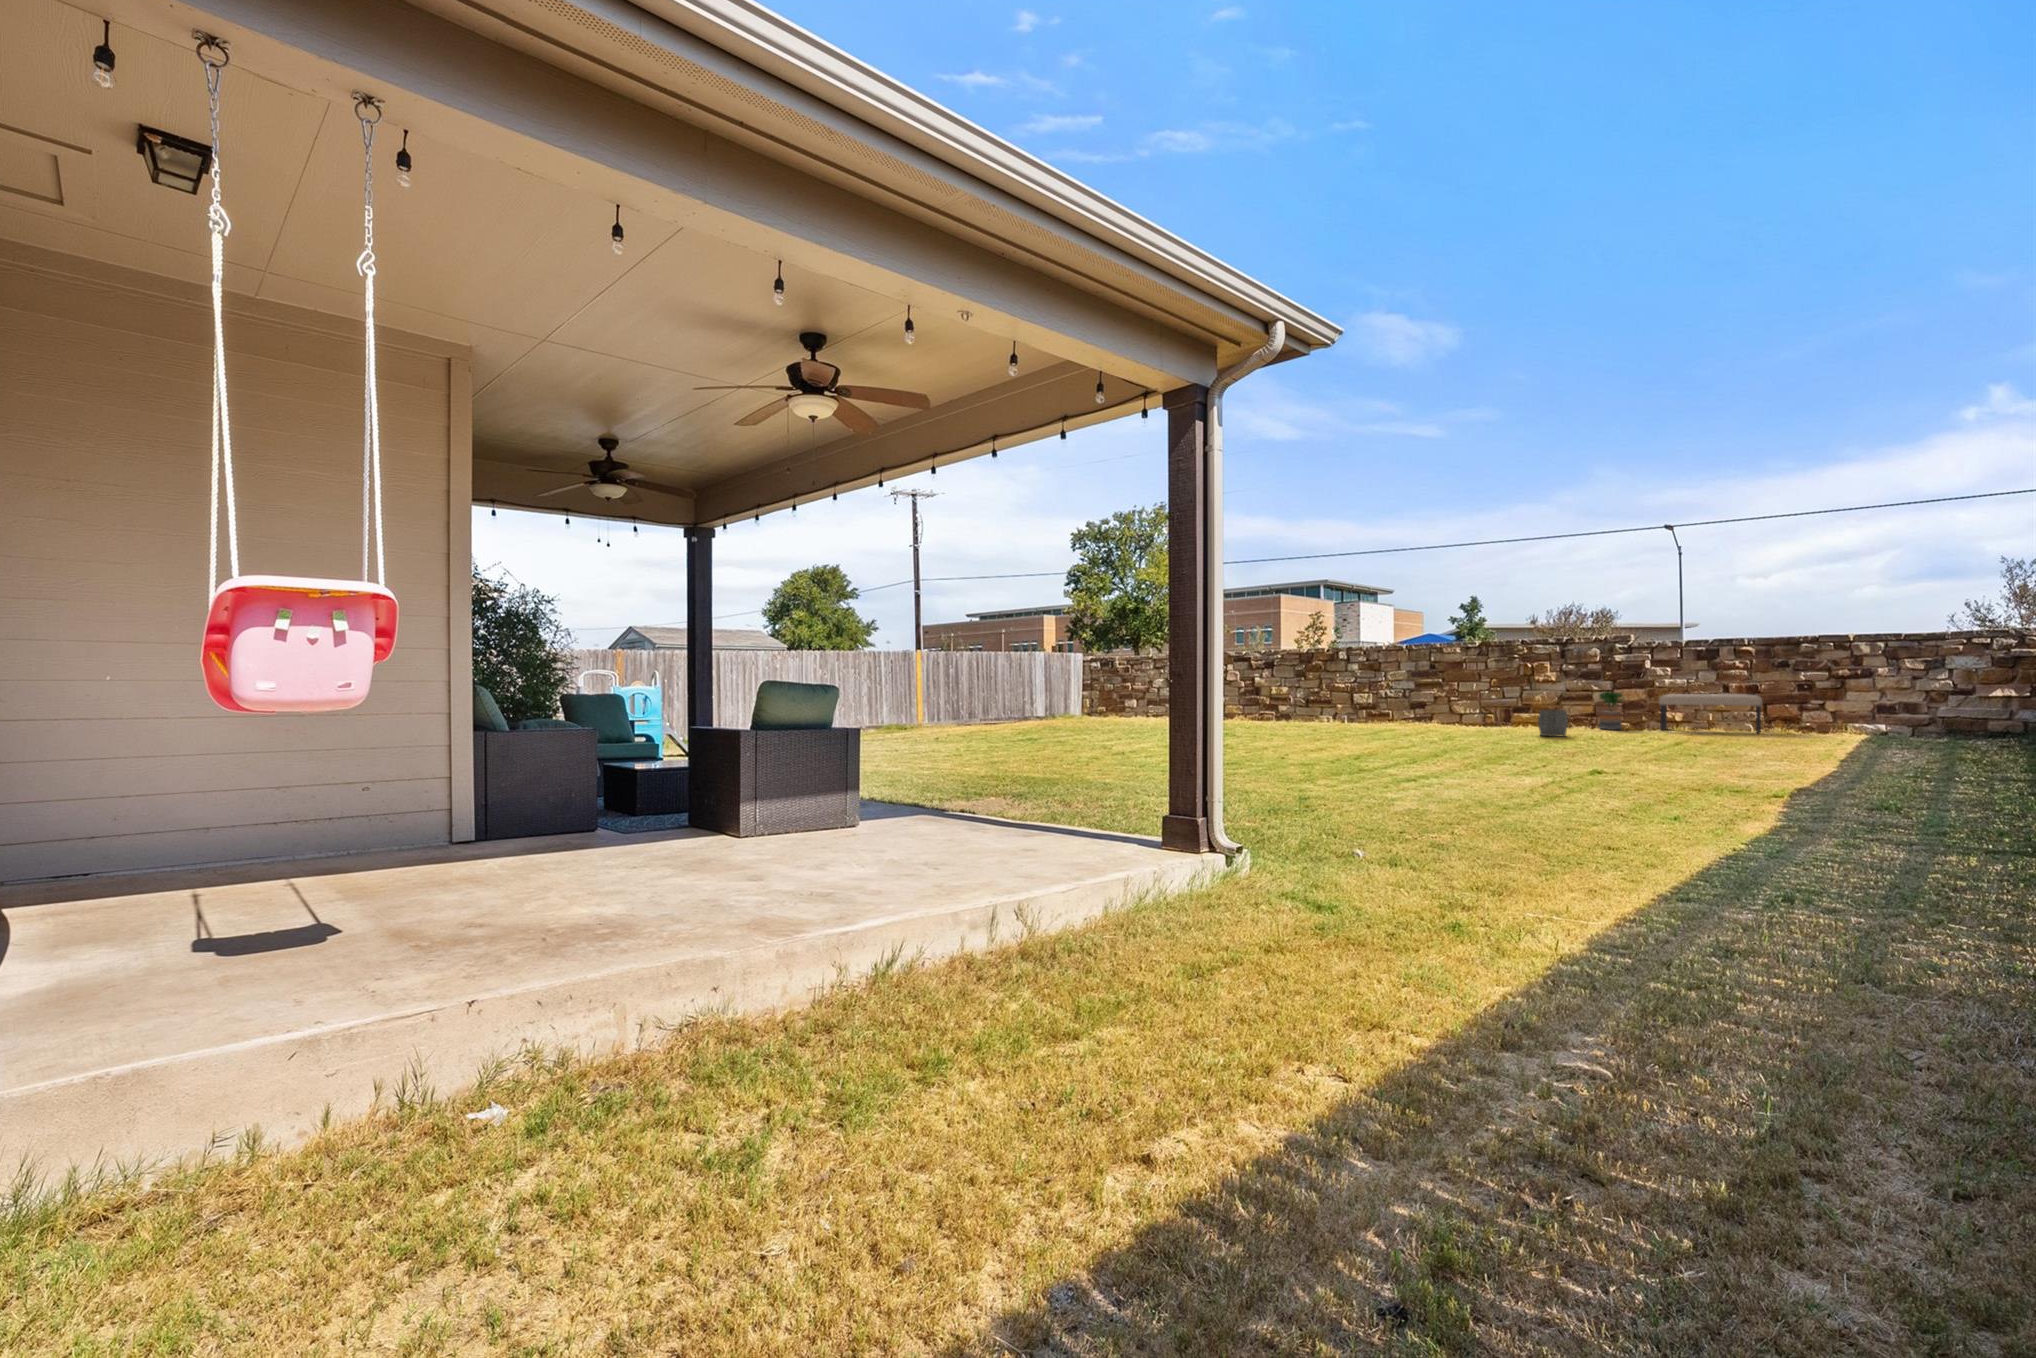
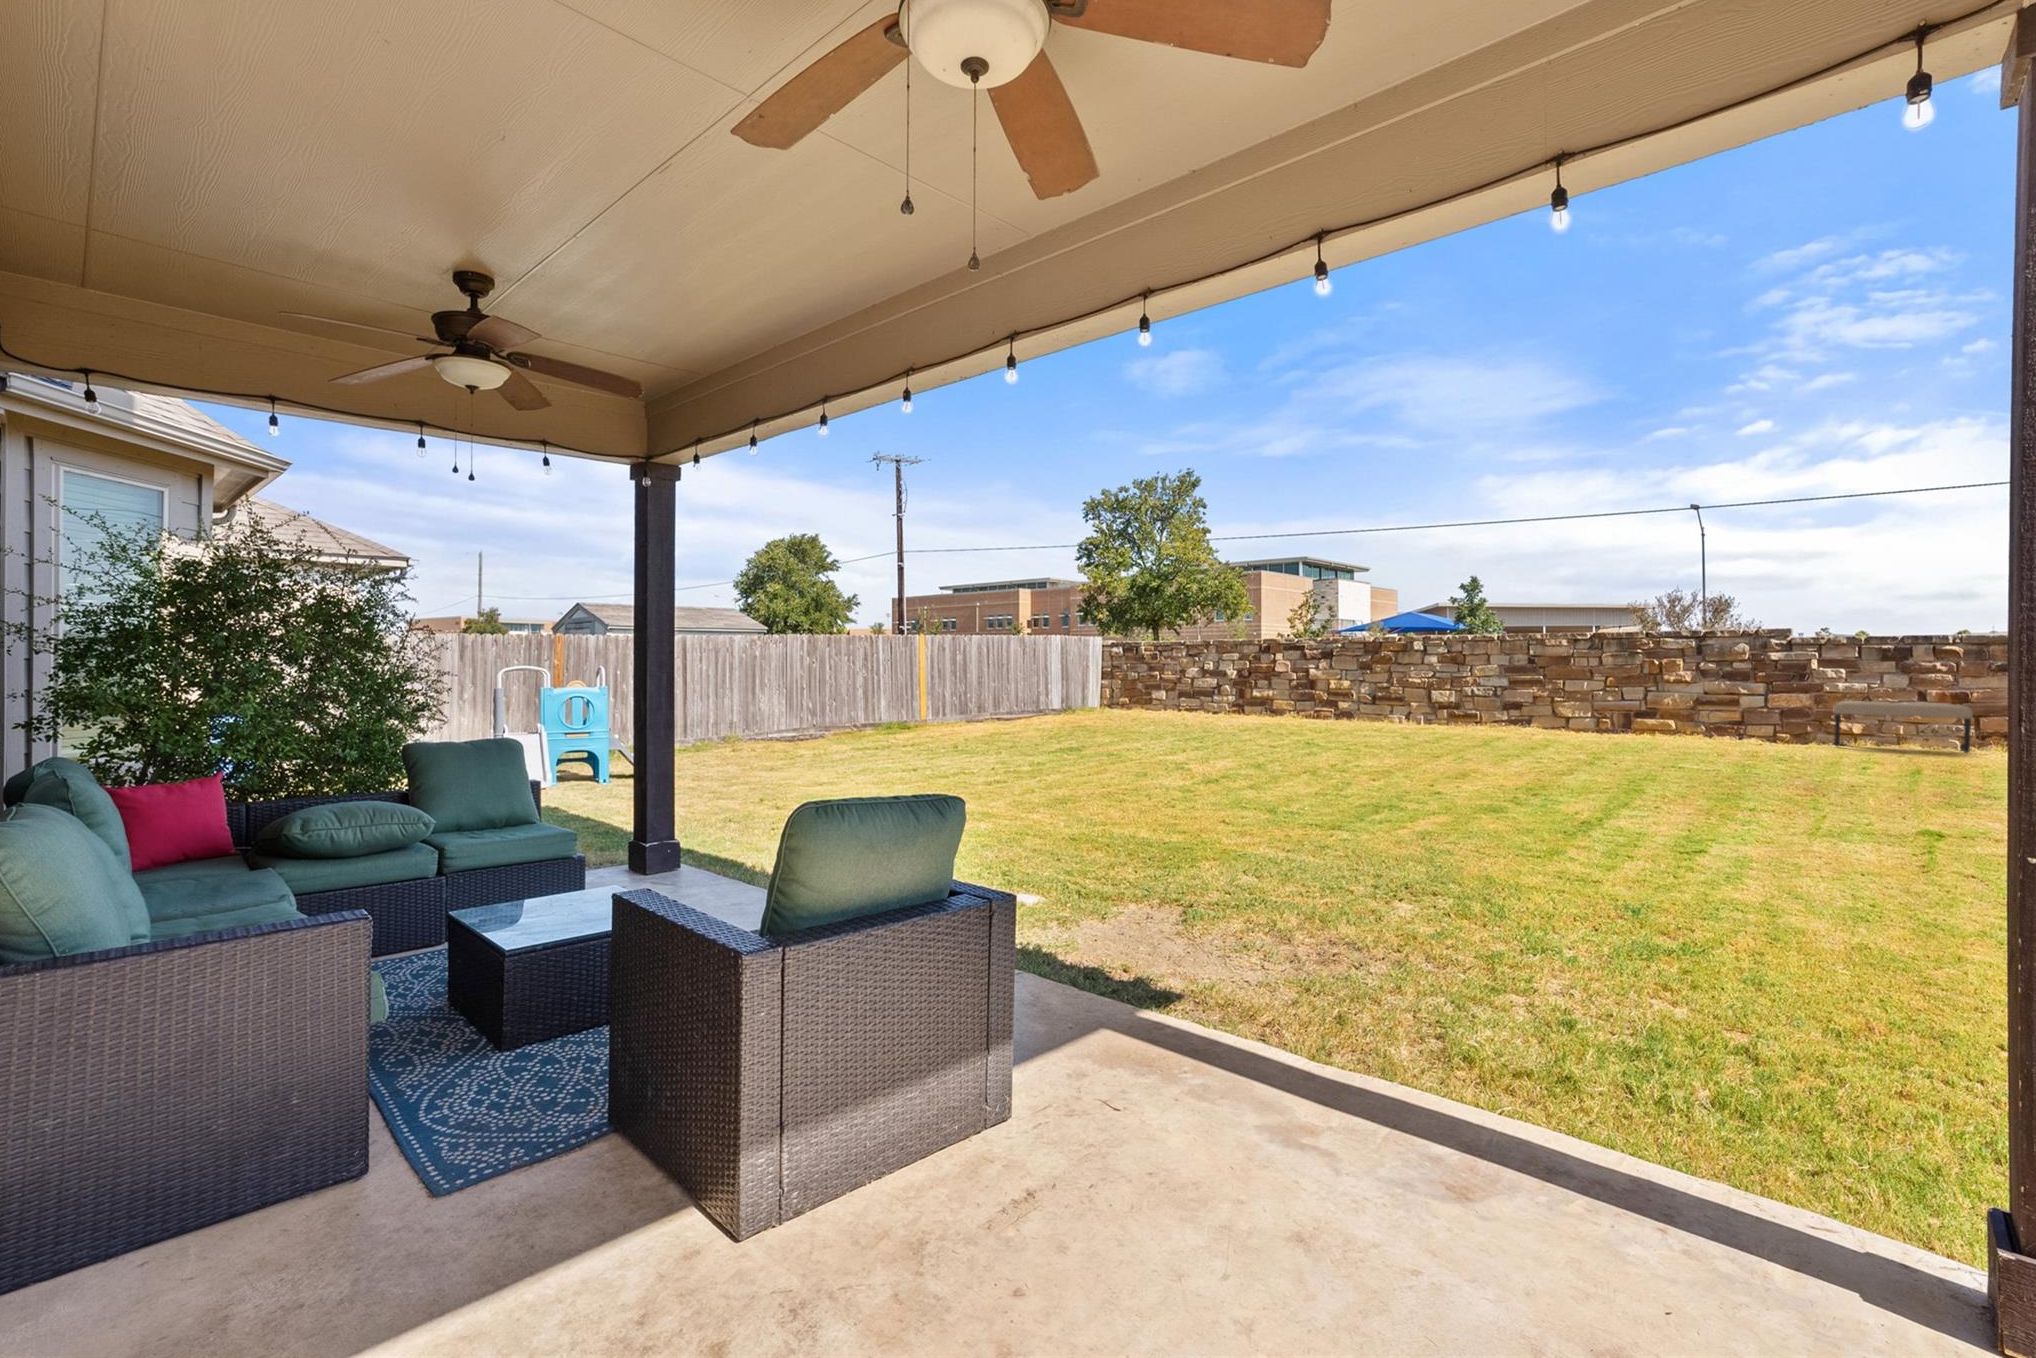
potted tree: present [1599,691,1624,730] -> none [1751,694,1789,743]
woven basket: present [1538,710,1568,736] -> none [1683,716,1722,750]

